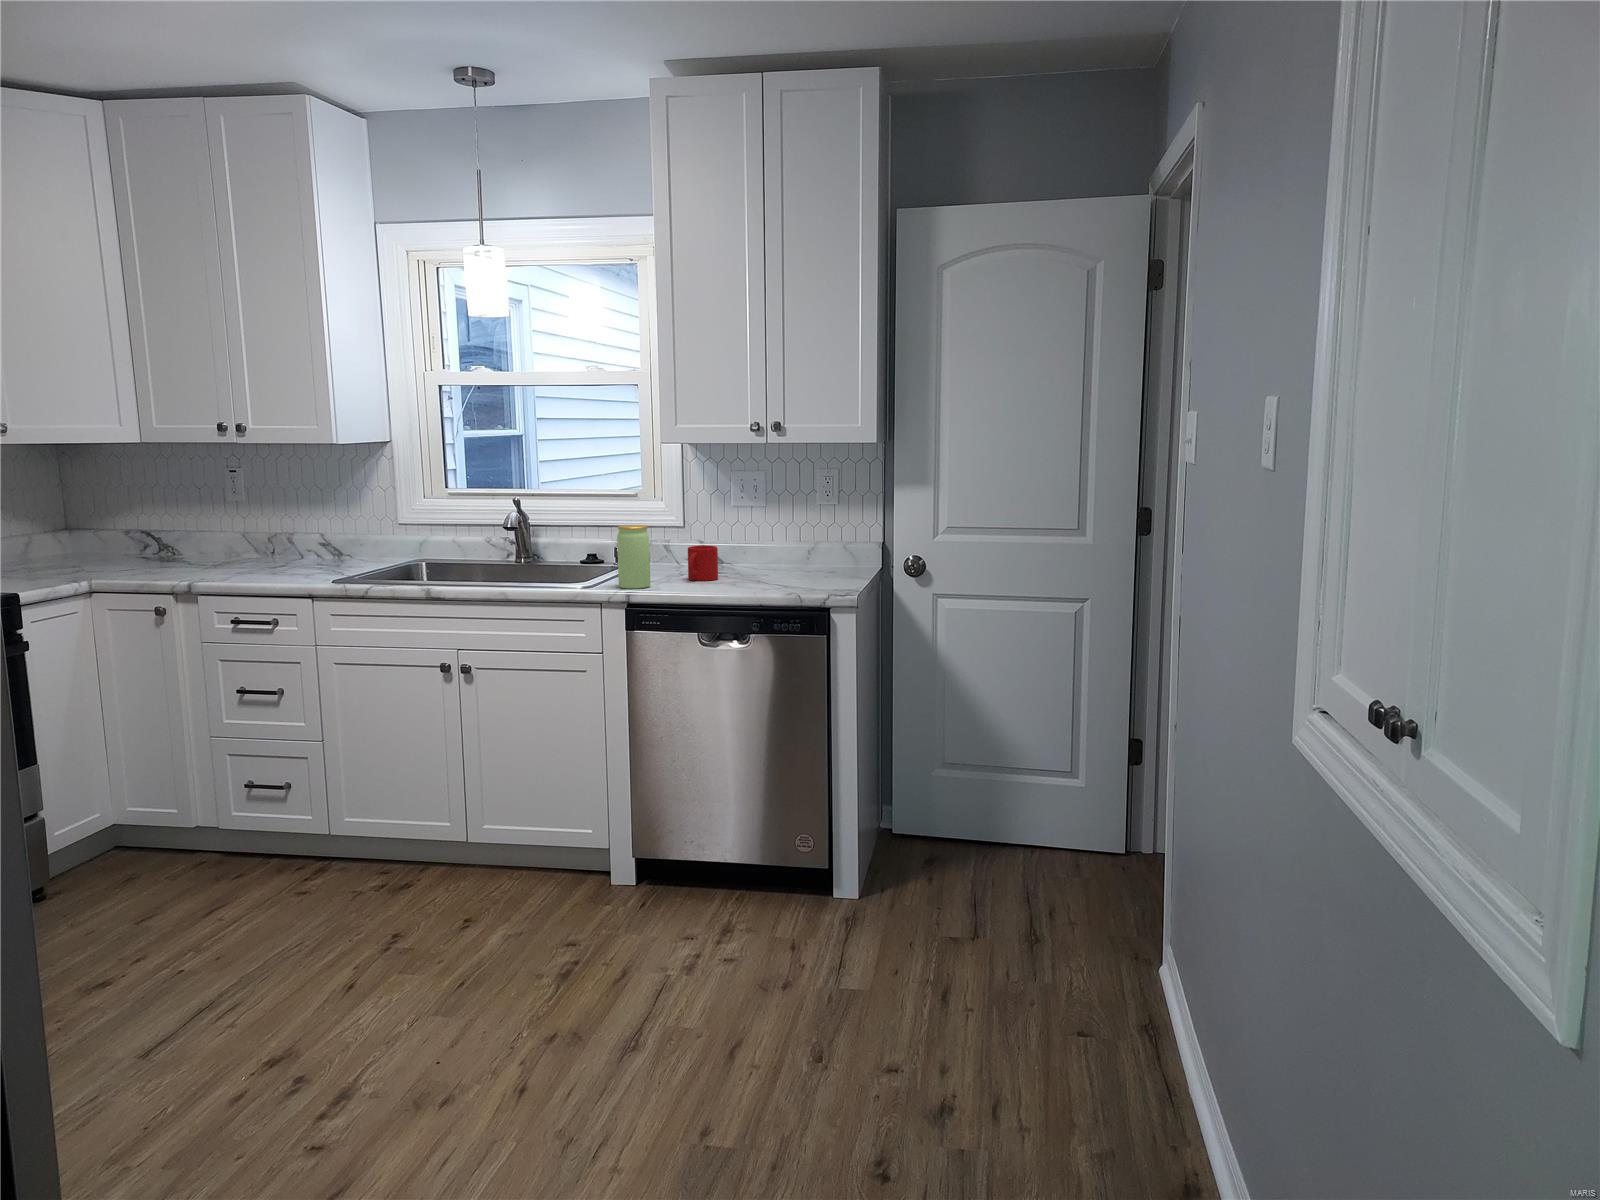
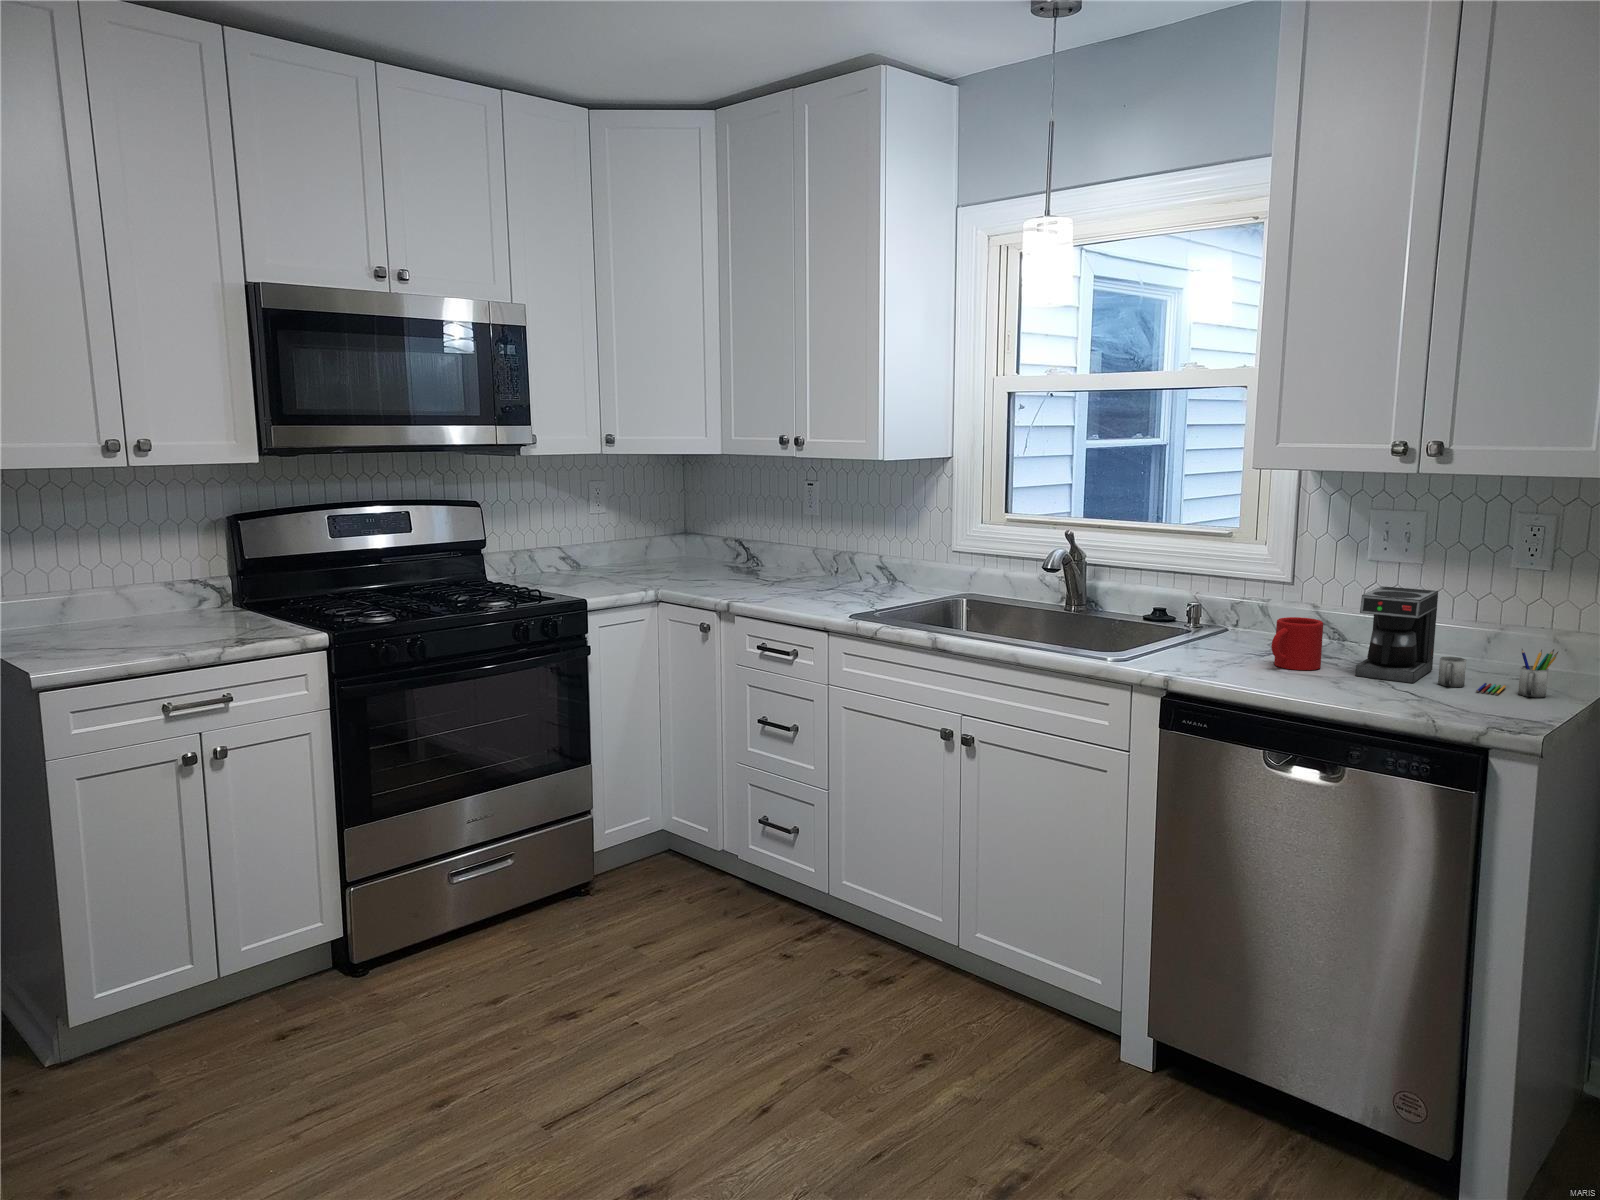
coffee maker: none [741,521,855,581] -> present [1356,586,1558,698]
jar: present [617,525,650,589] -> none [1163,583,1211,673]

